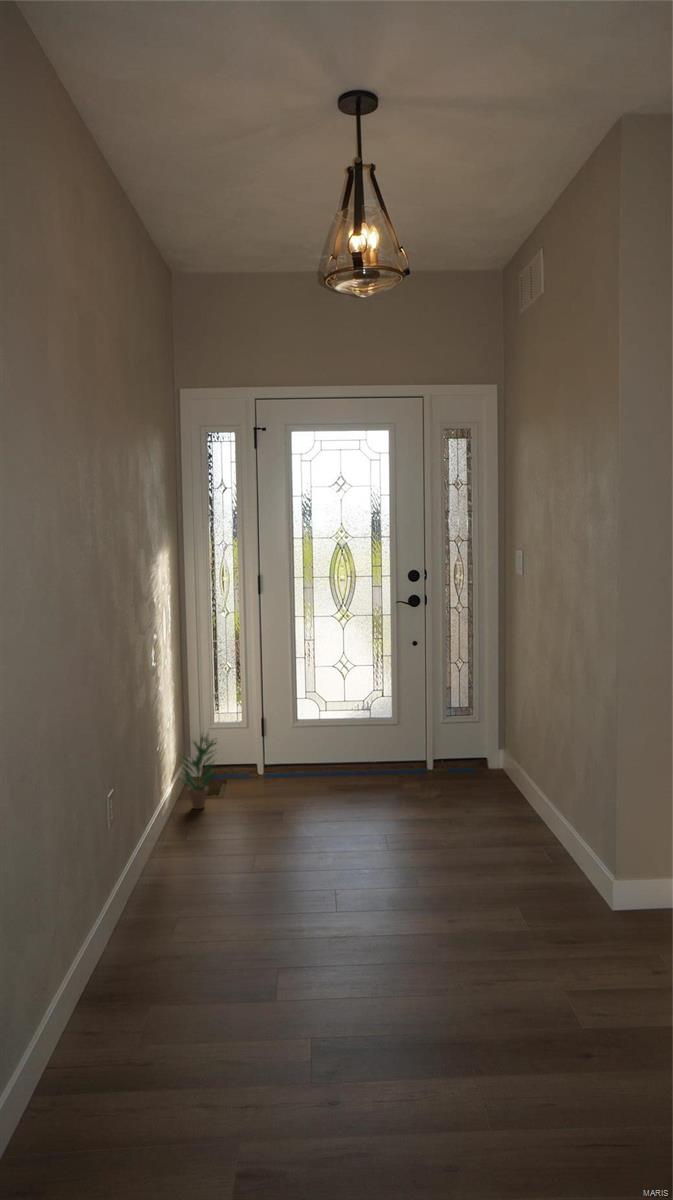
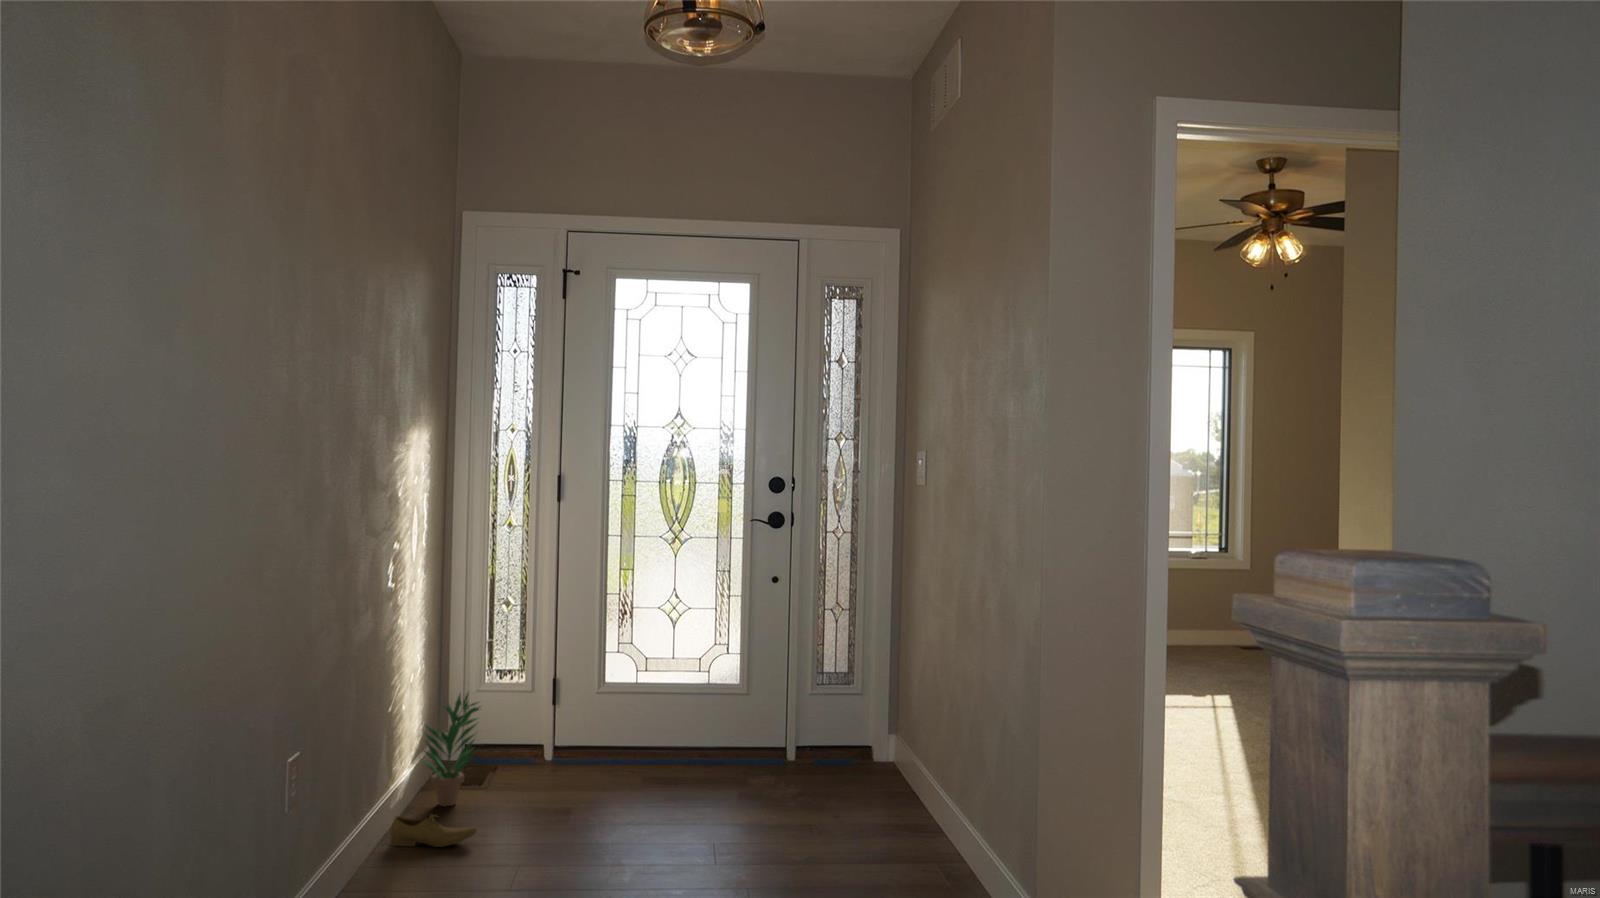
shoe: none [166,818,223,839] -> present [390,815,477,847]

